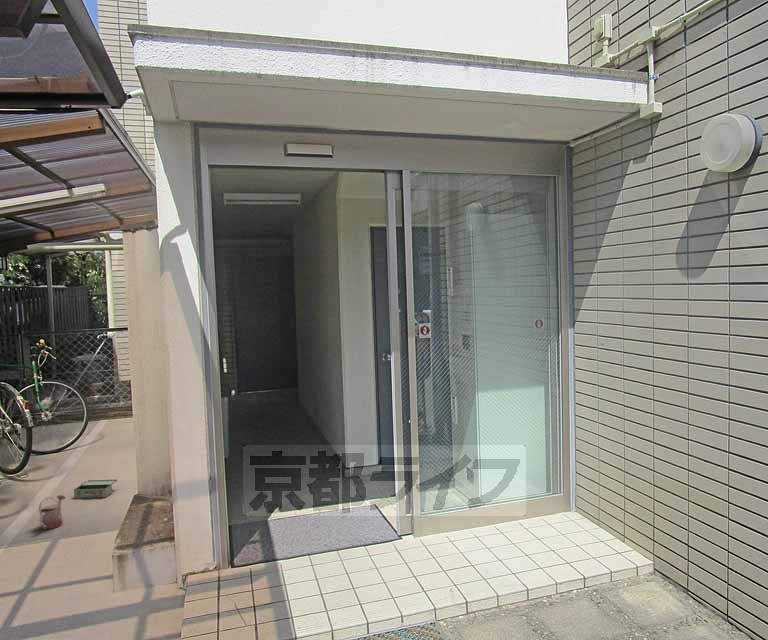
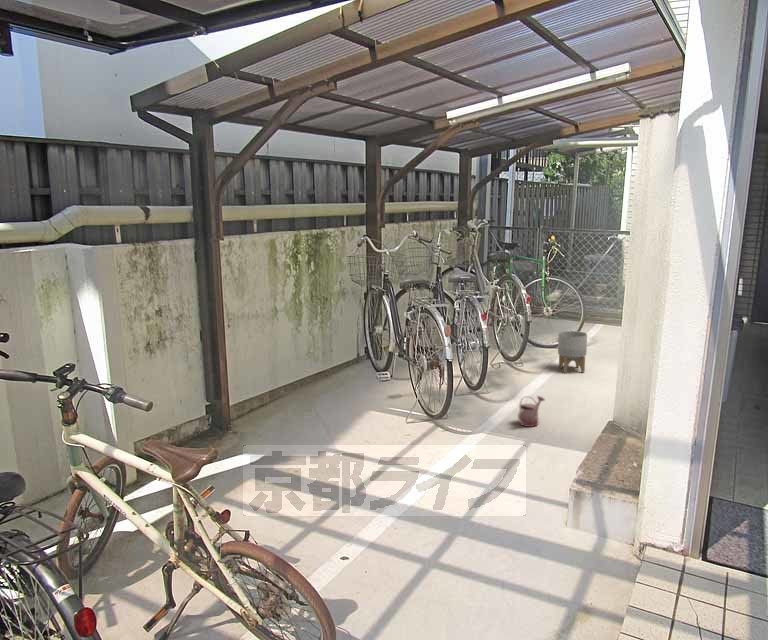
planter: none [65,427,98,471] -> present [558,331,587,373]
toolbox: present [74,480,117,498] -> none [555,387,599,409]

